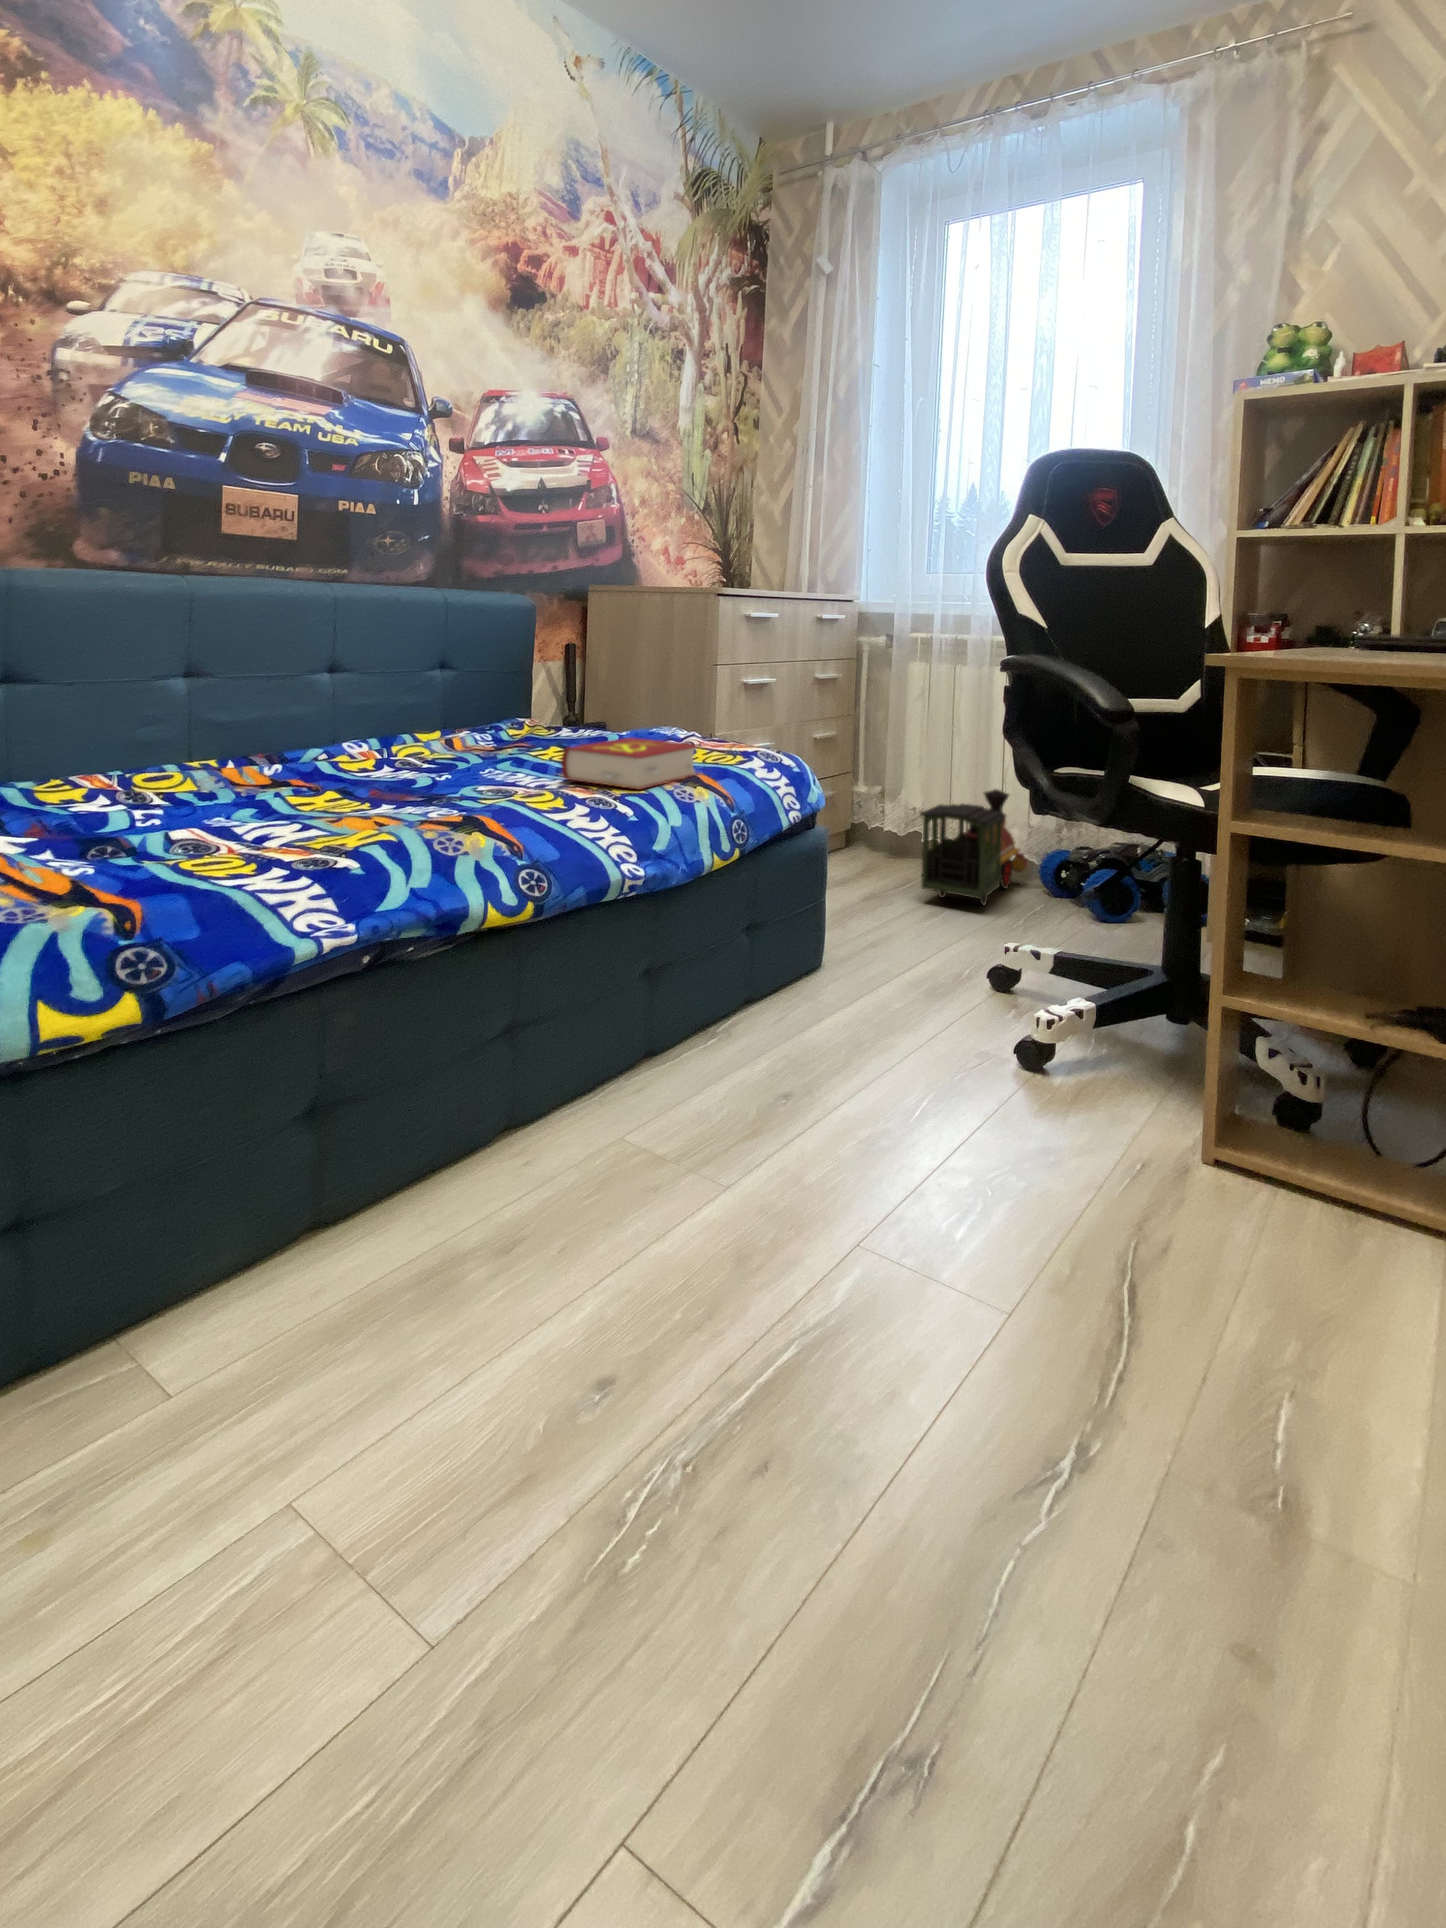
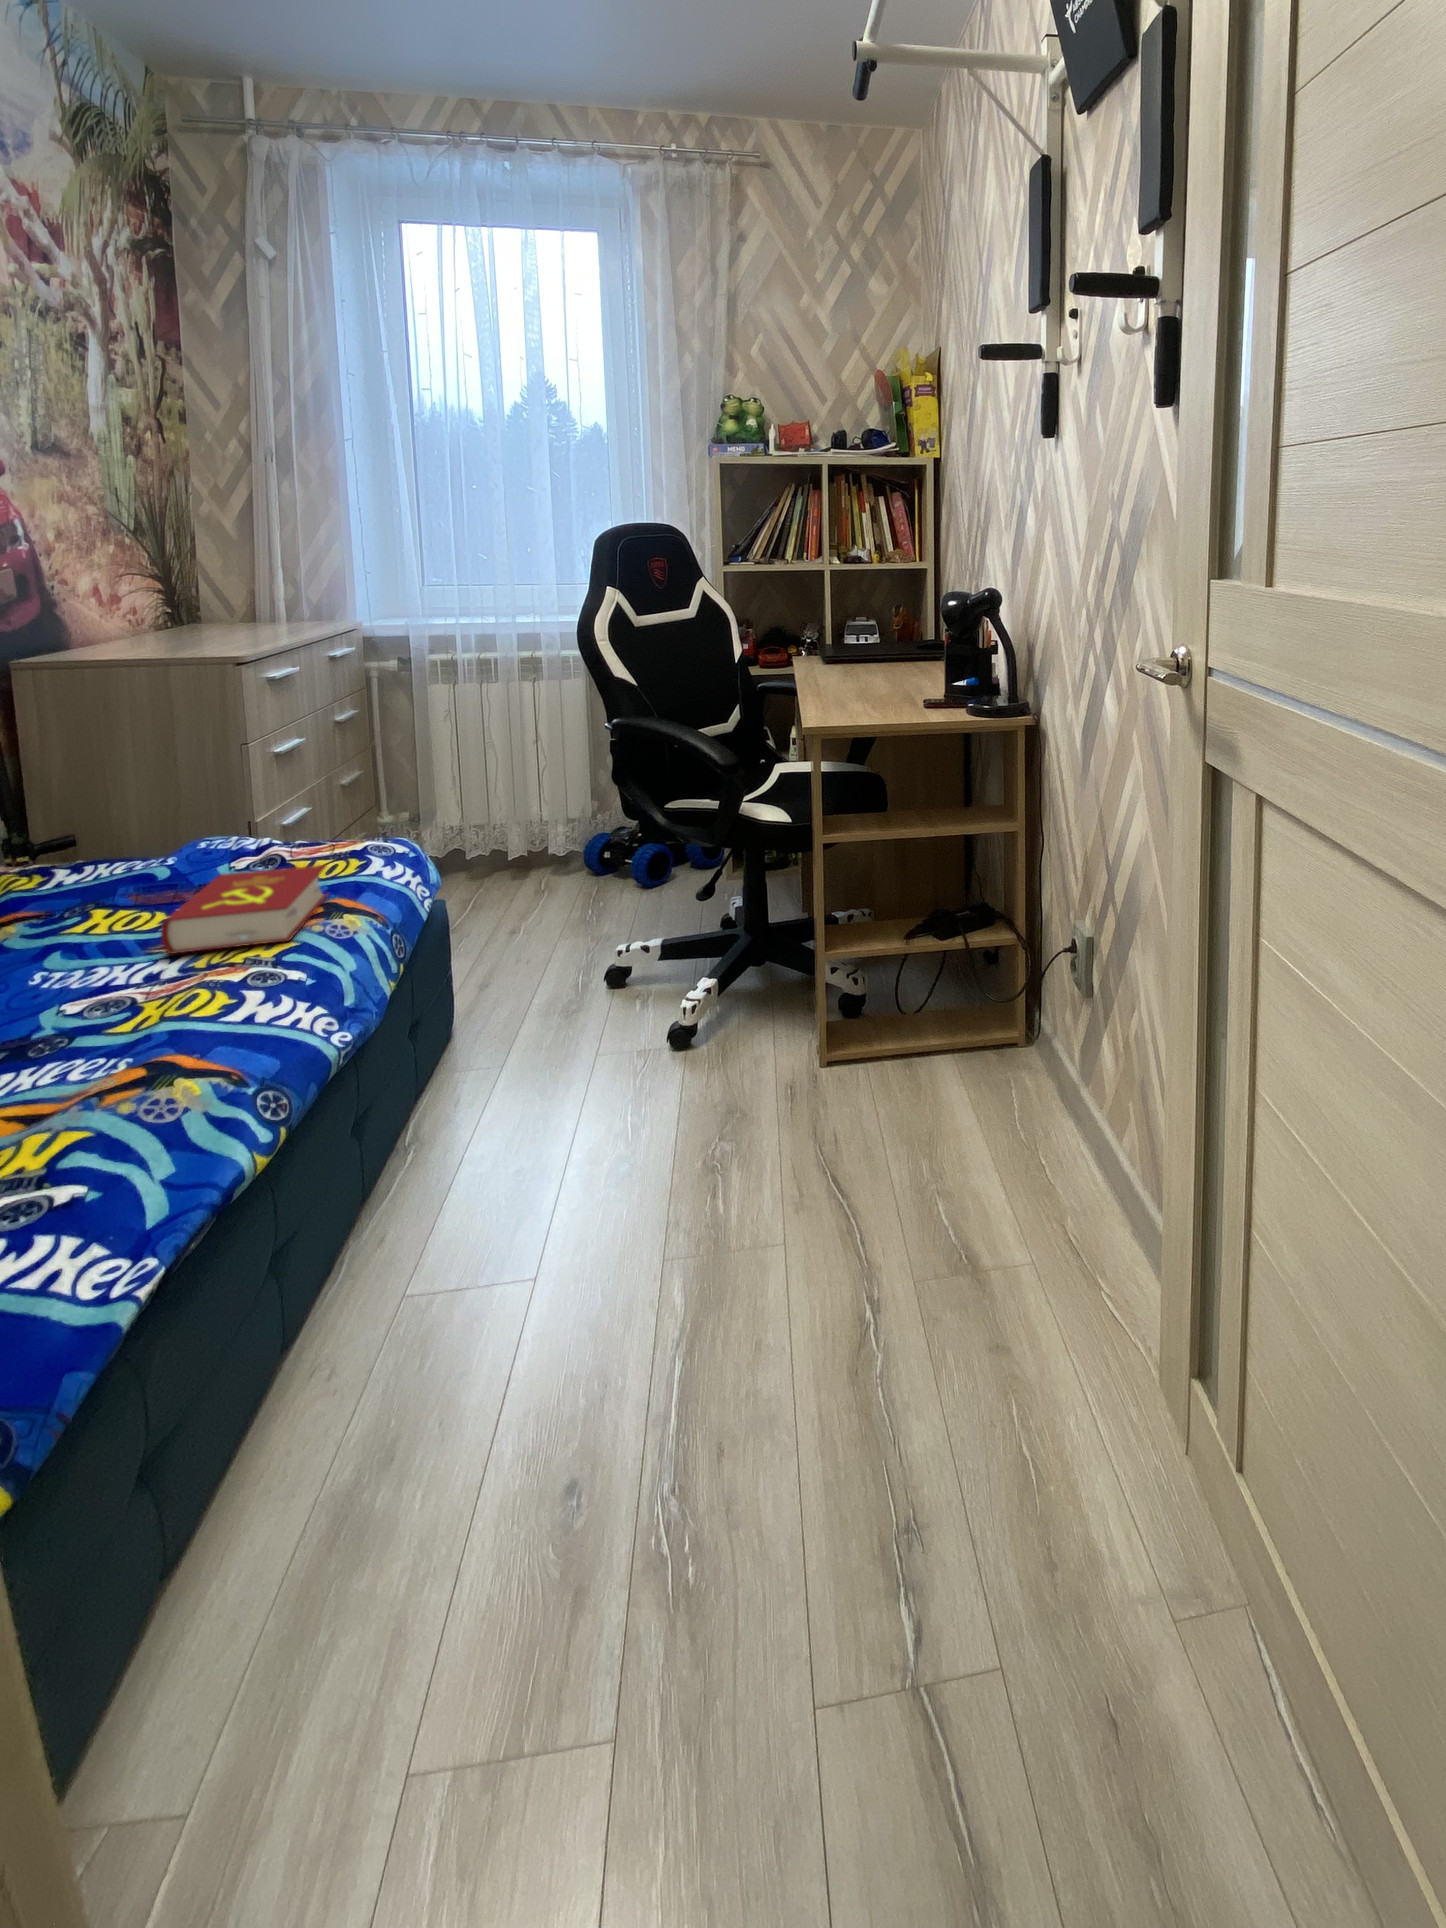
toy train: present [920,789,1028,906] -> none [488,793,573,907]

